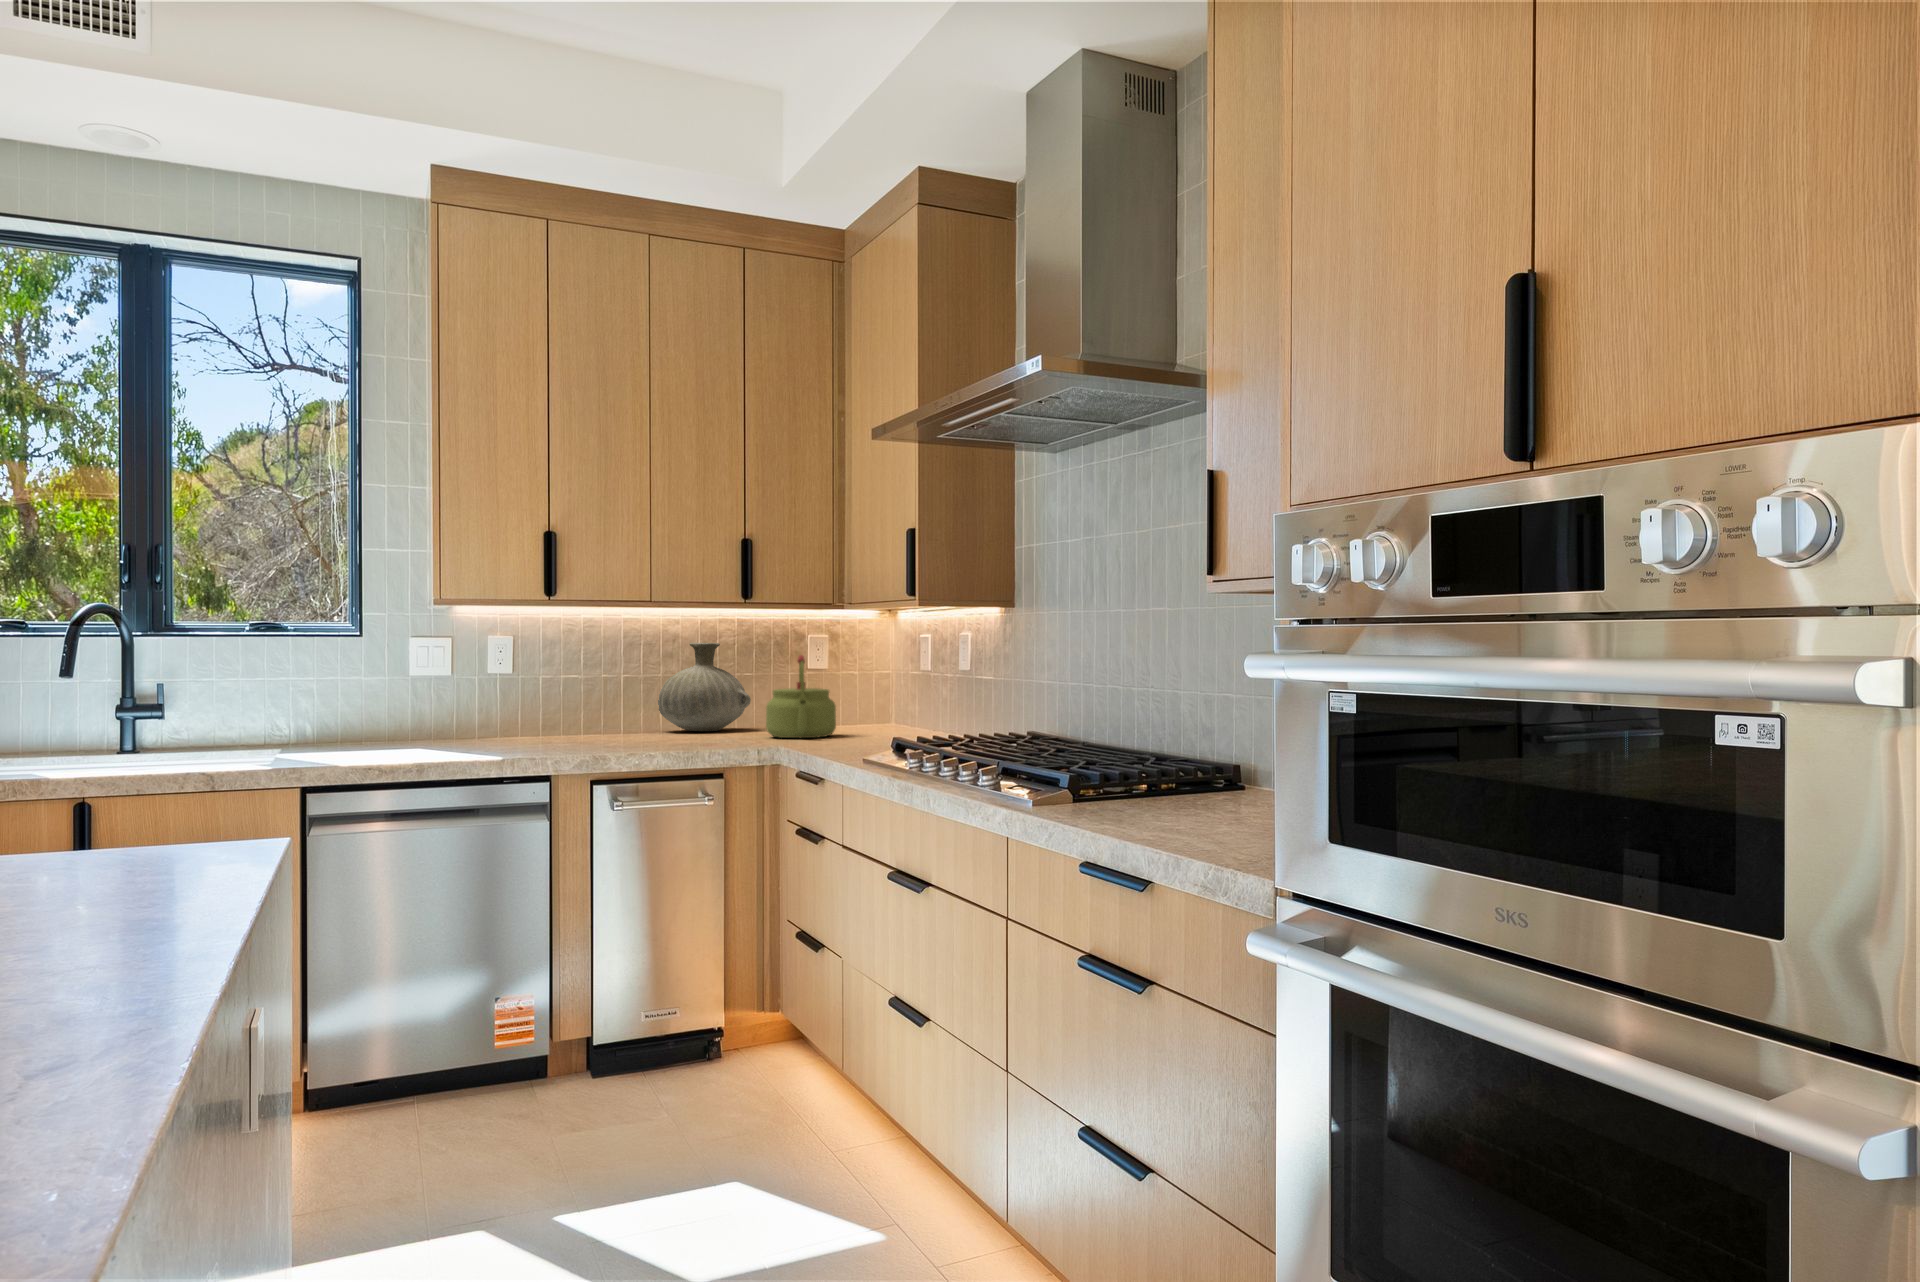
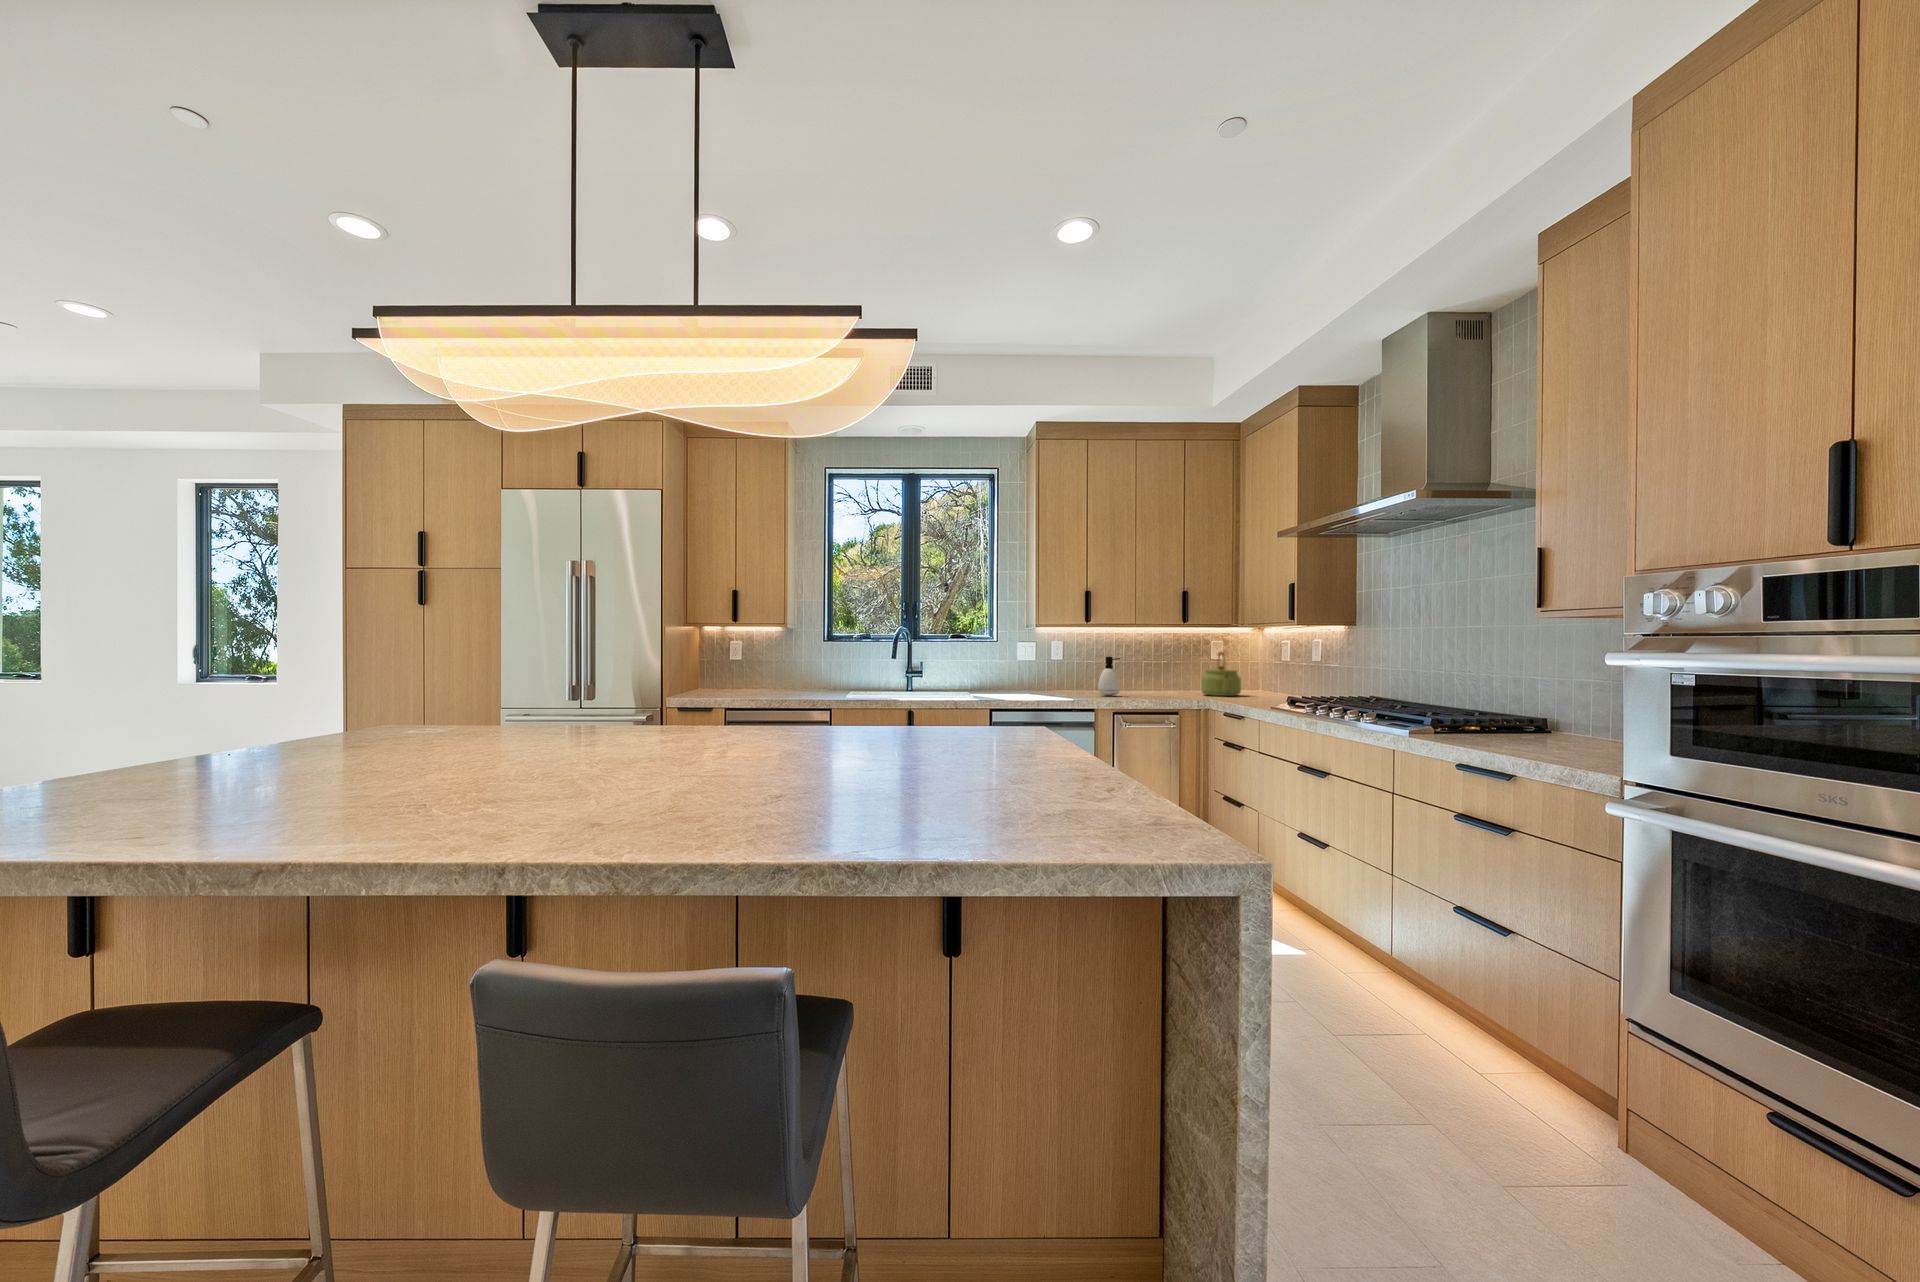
vase: present [658,643,751,731] -> none [1129,644,1184,691]
soap dispenser: none [558,669,603,746] -> present [1098,657,1120,696]

